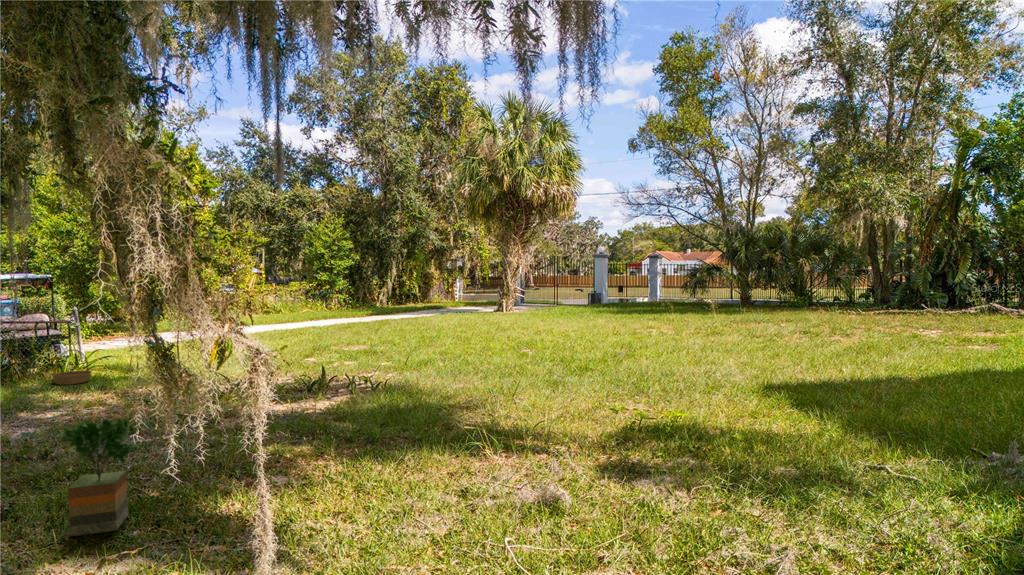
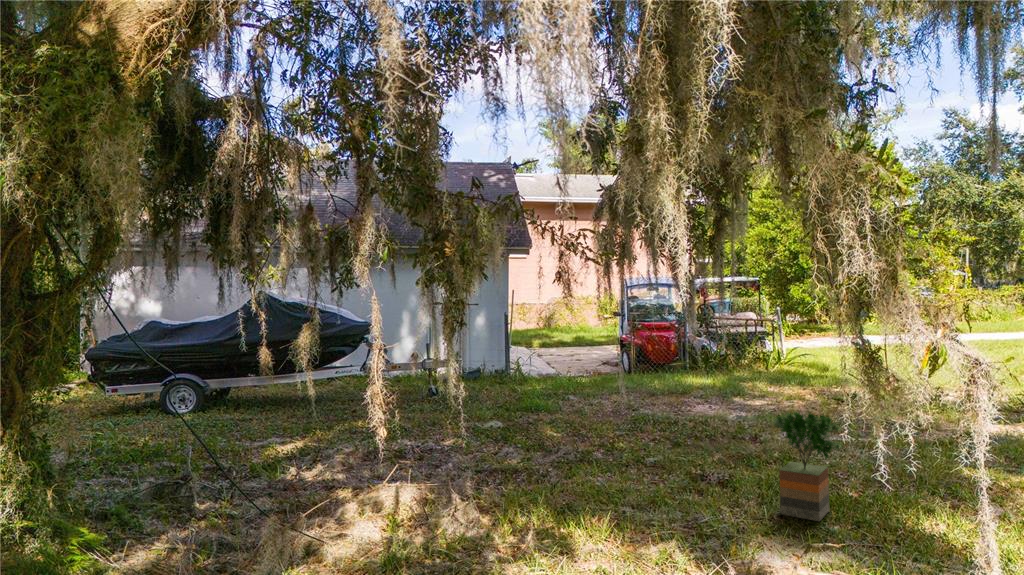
basket: present [52,349,91,385] -> none [759,346,792,379]

